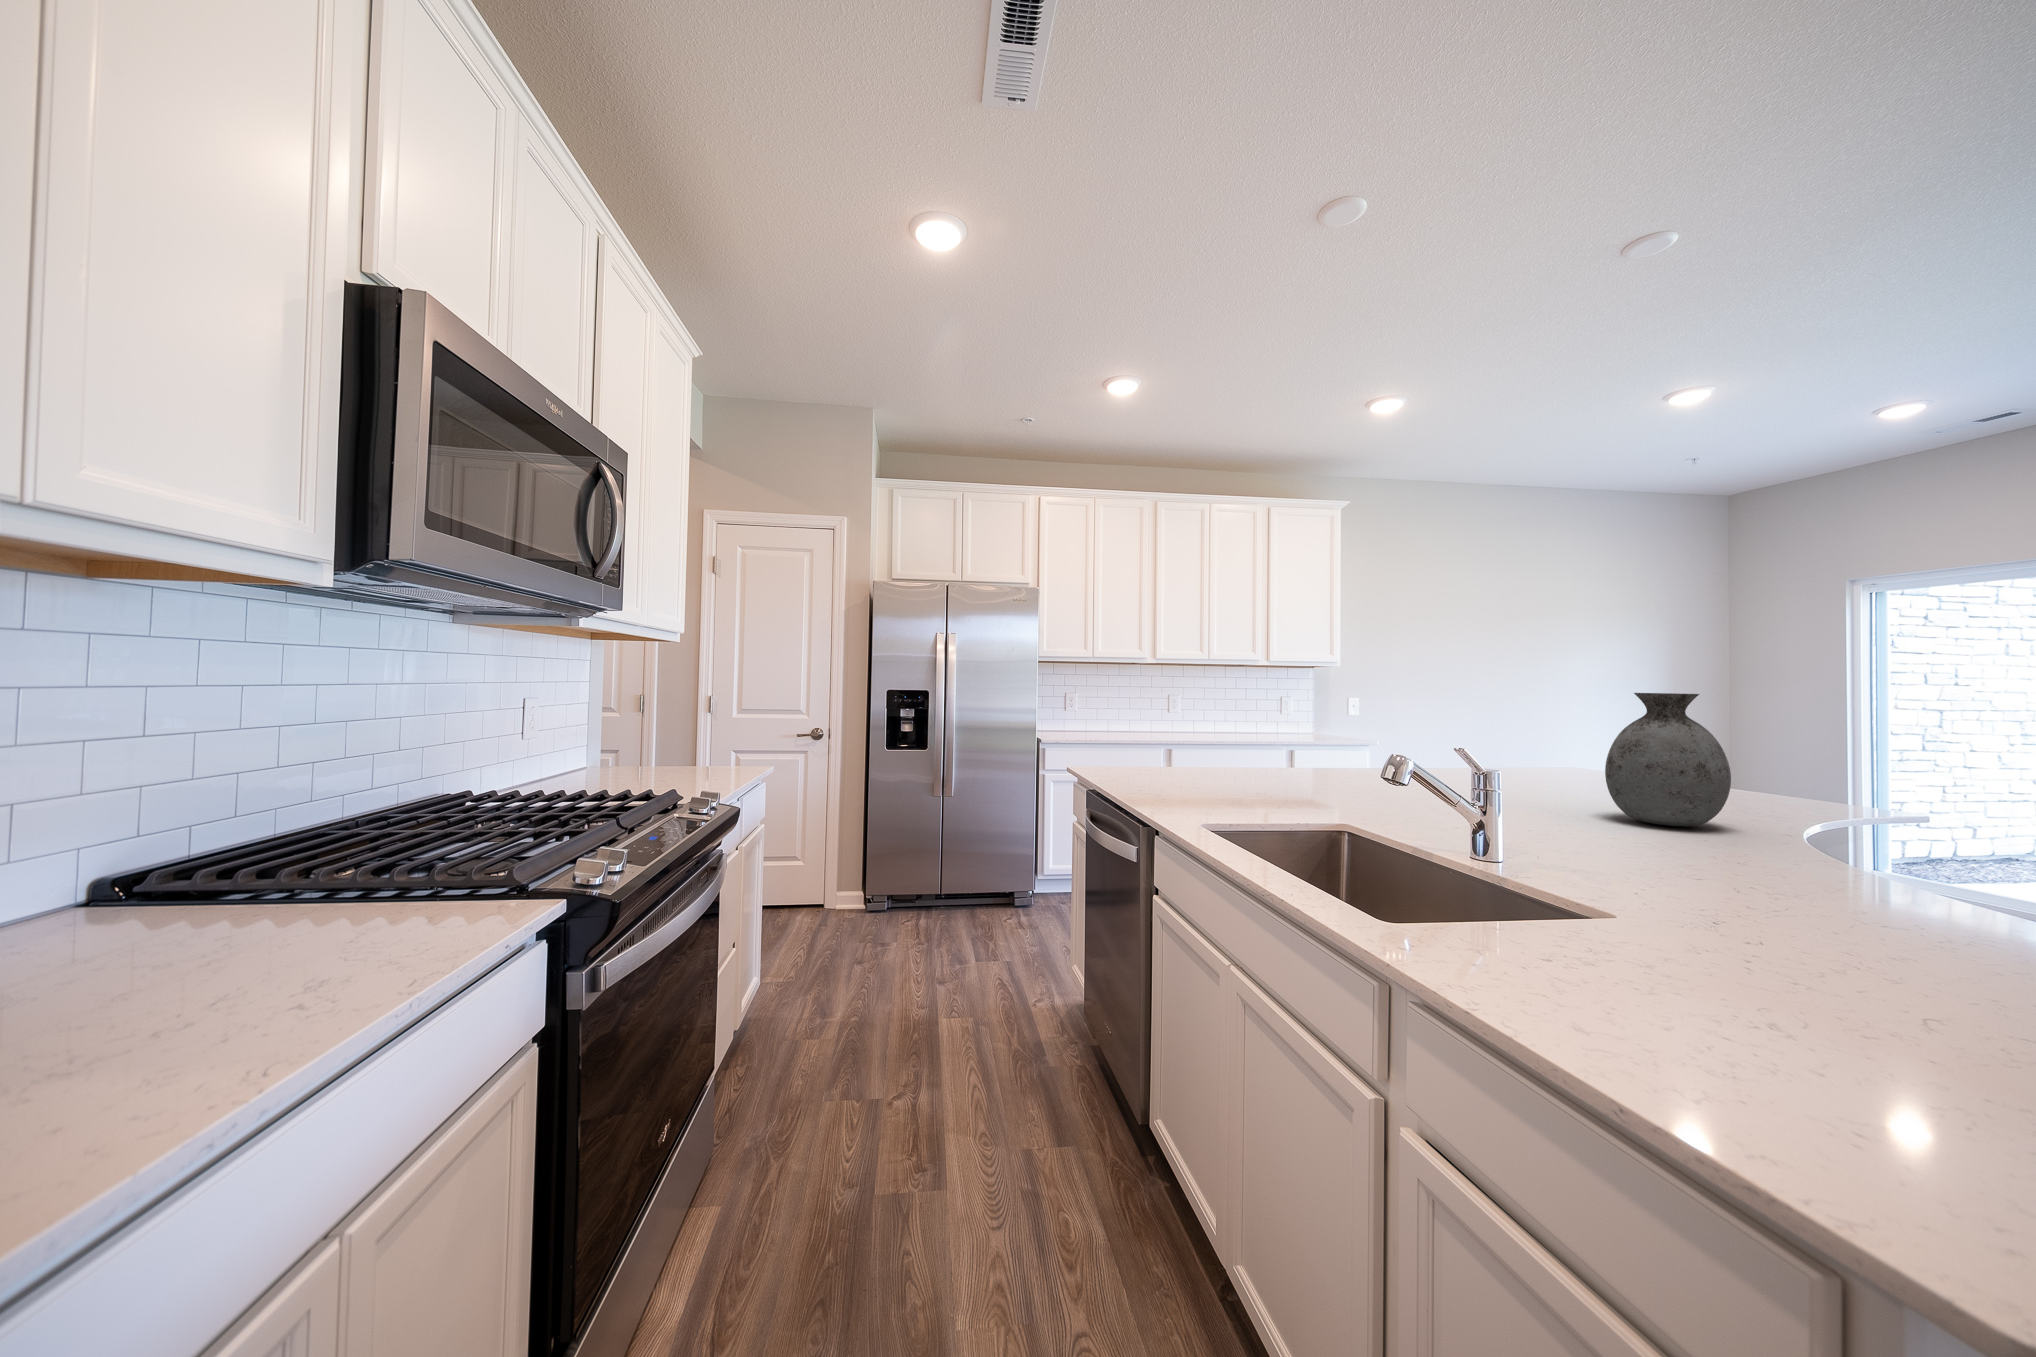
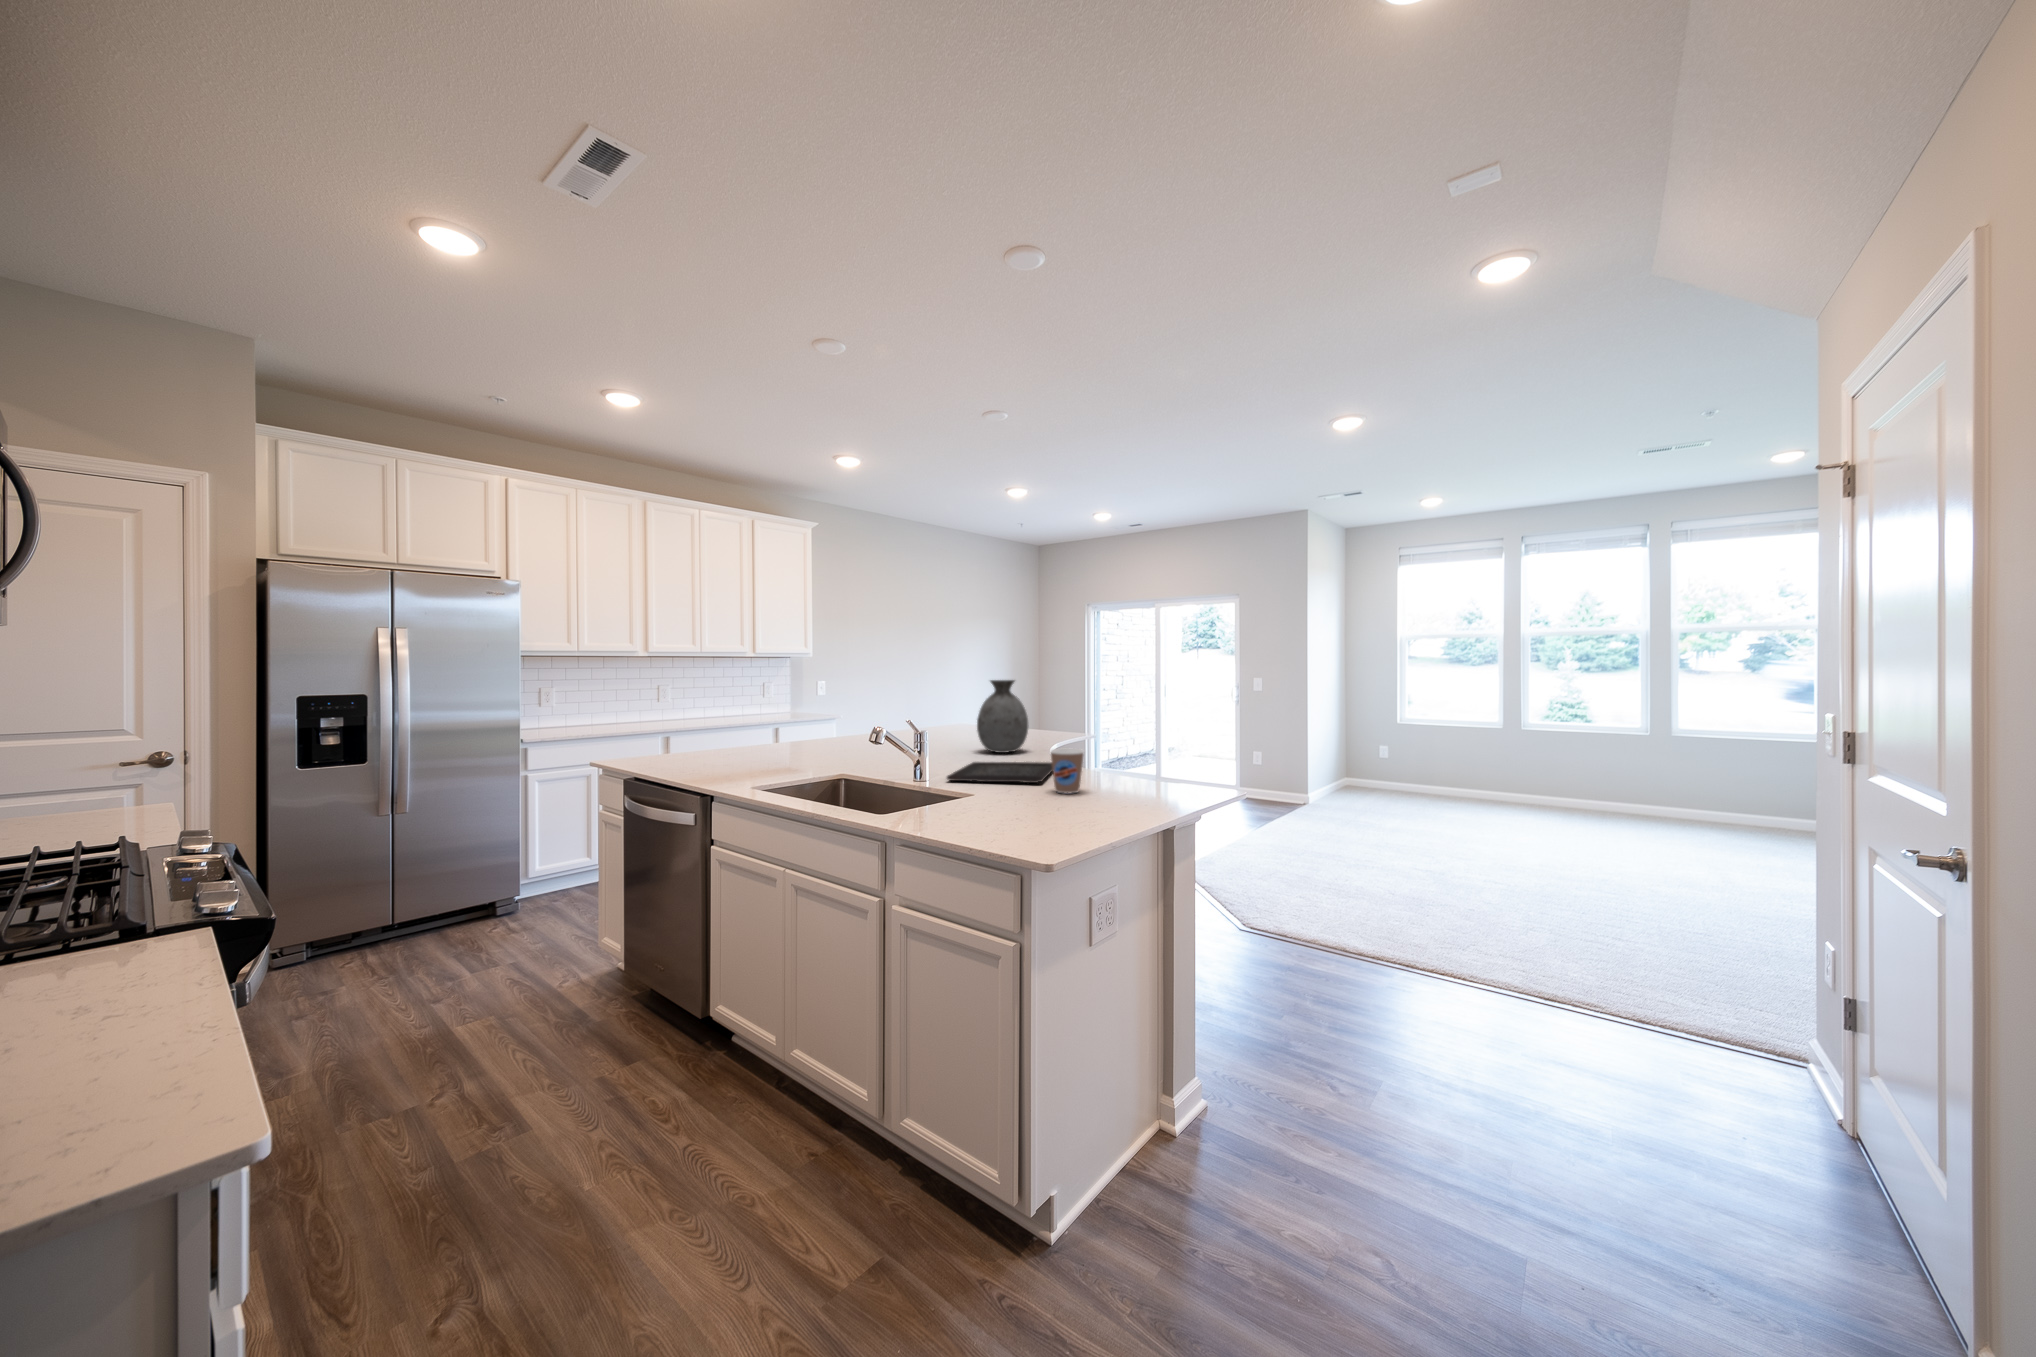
tray: none [1532,836,1824,908] -> present [947,762,1053,783]
coffee cup: none [1814,843,1942,959] -> present [1051,749,1084,794]

